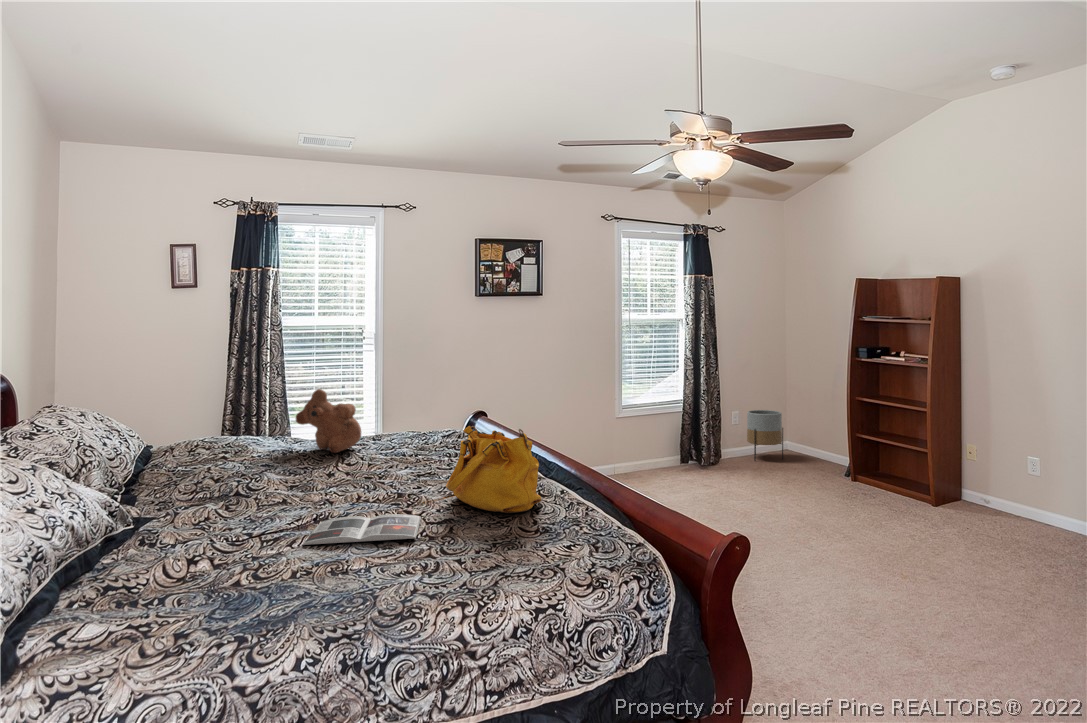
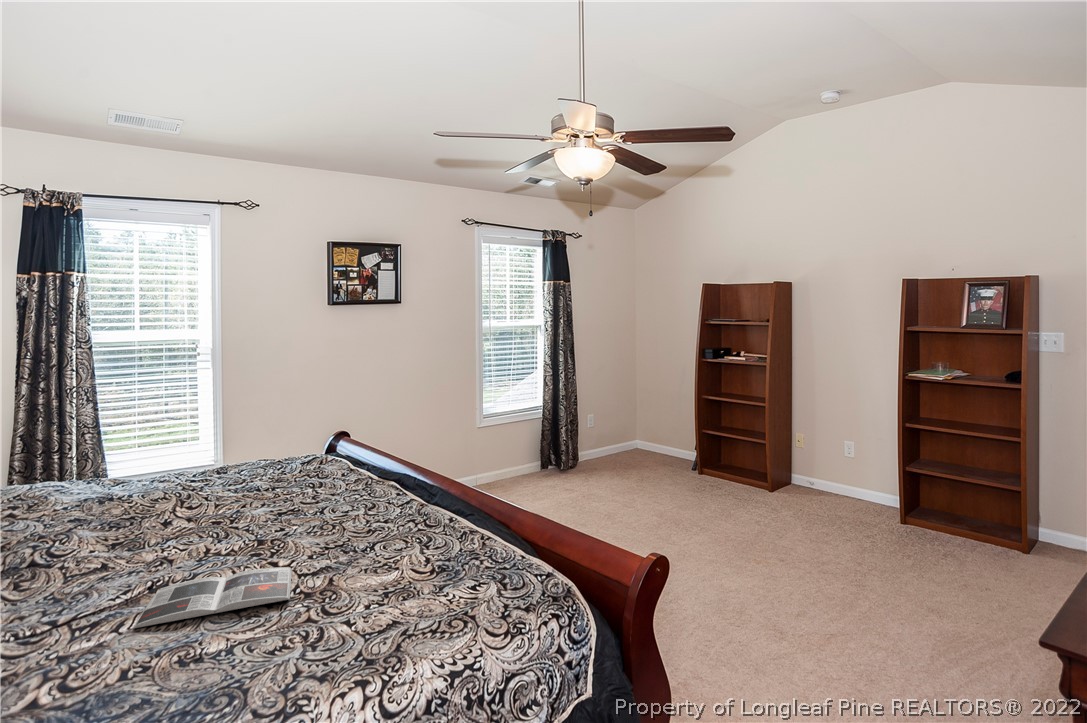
teddy bear: present [296,389,361,453] -> none [115,418,204,493]
planter: present [747,410,783,461] -> none [597,412,629,460]
handbag: present [446,426,541,513] -> none [320,454,432,552]

